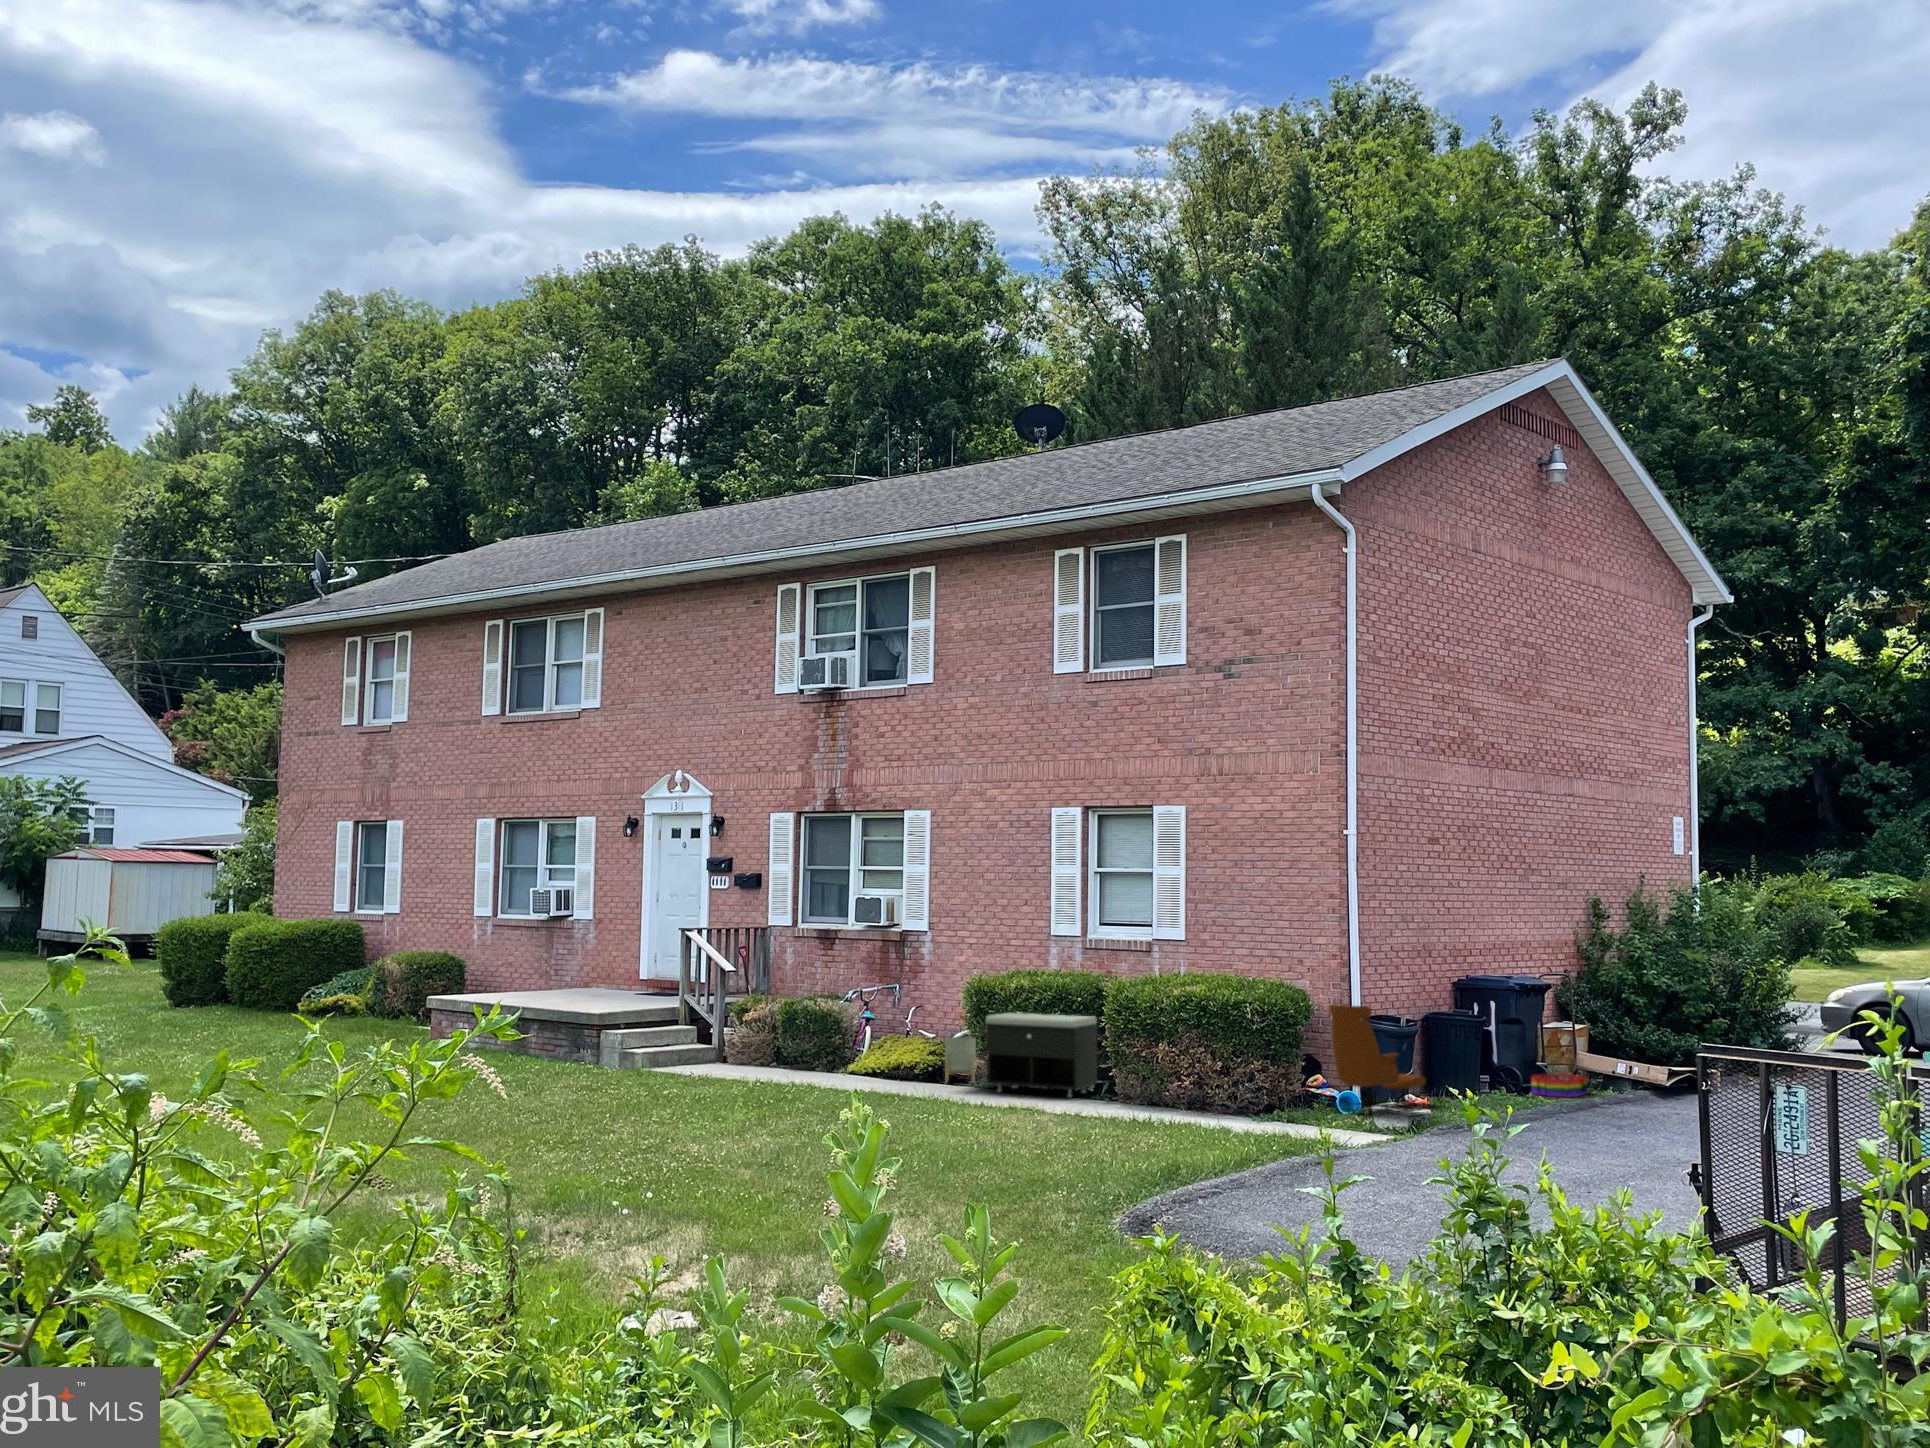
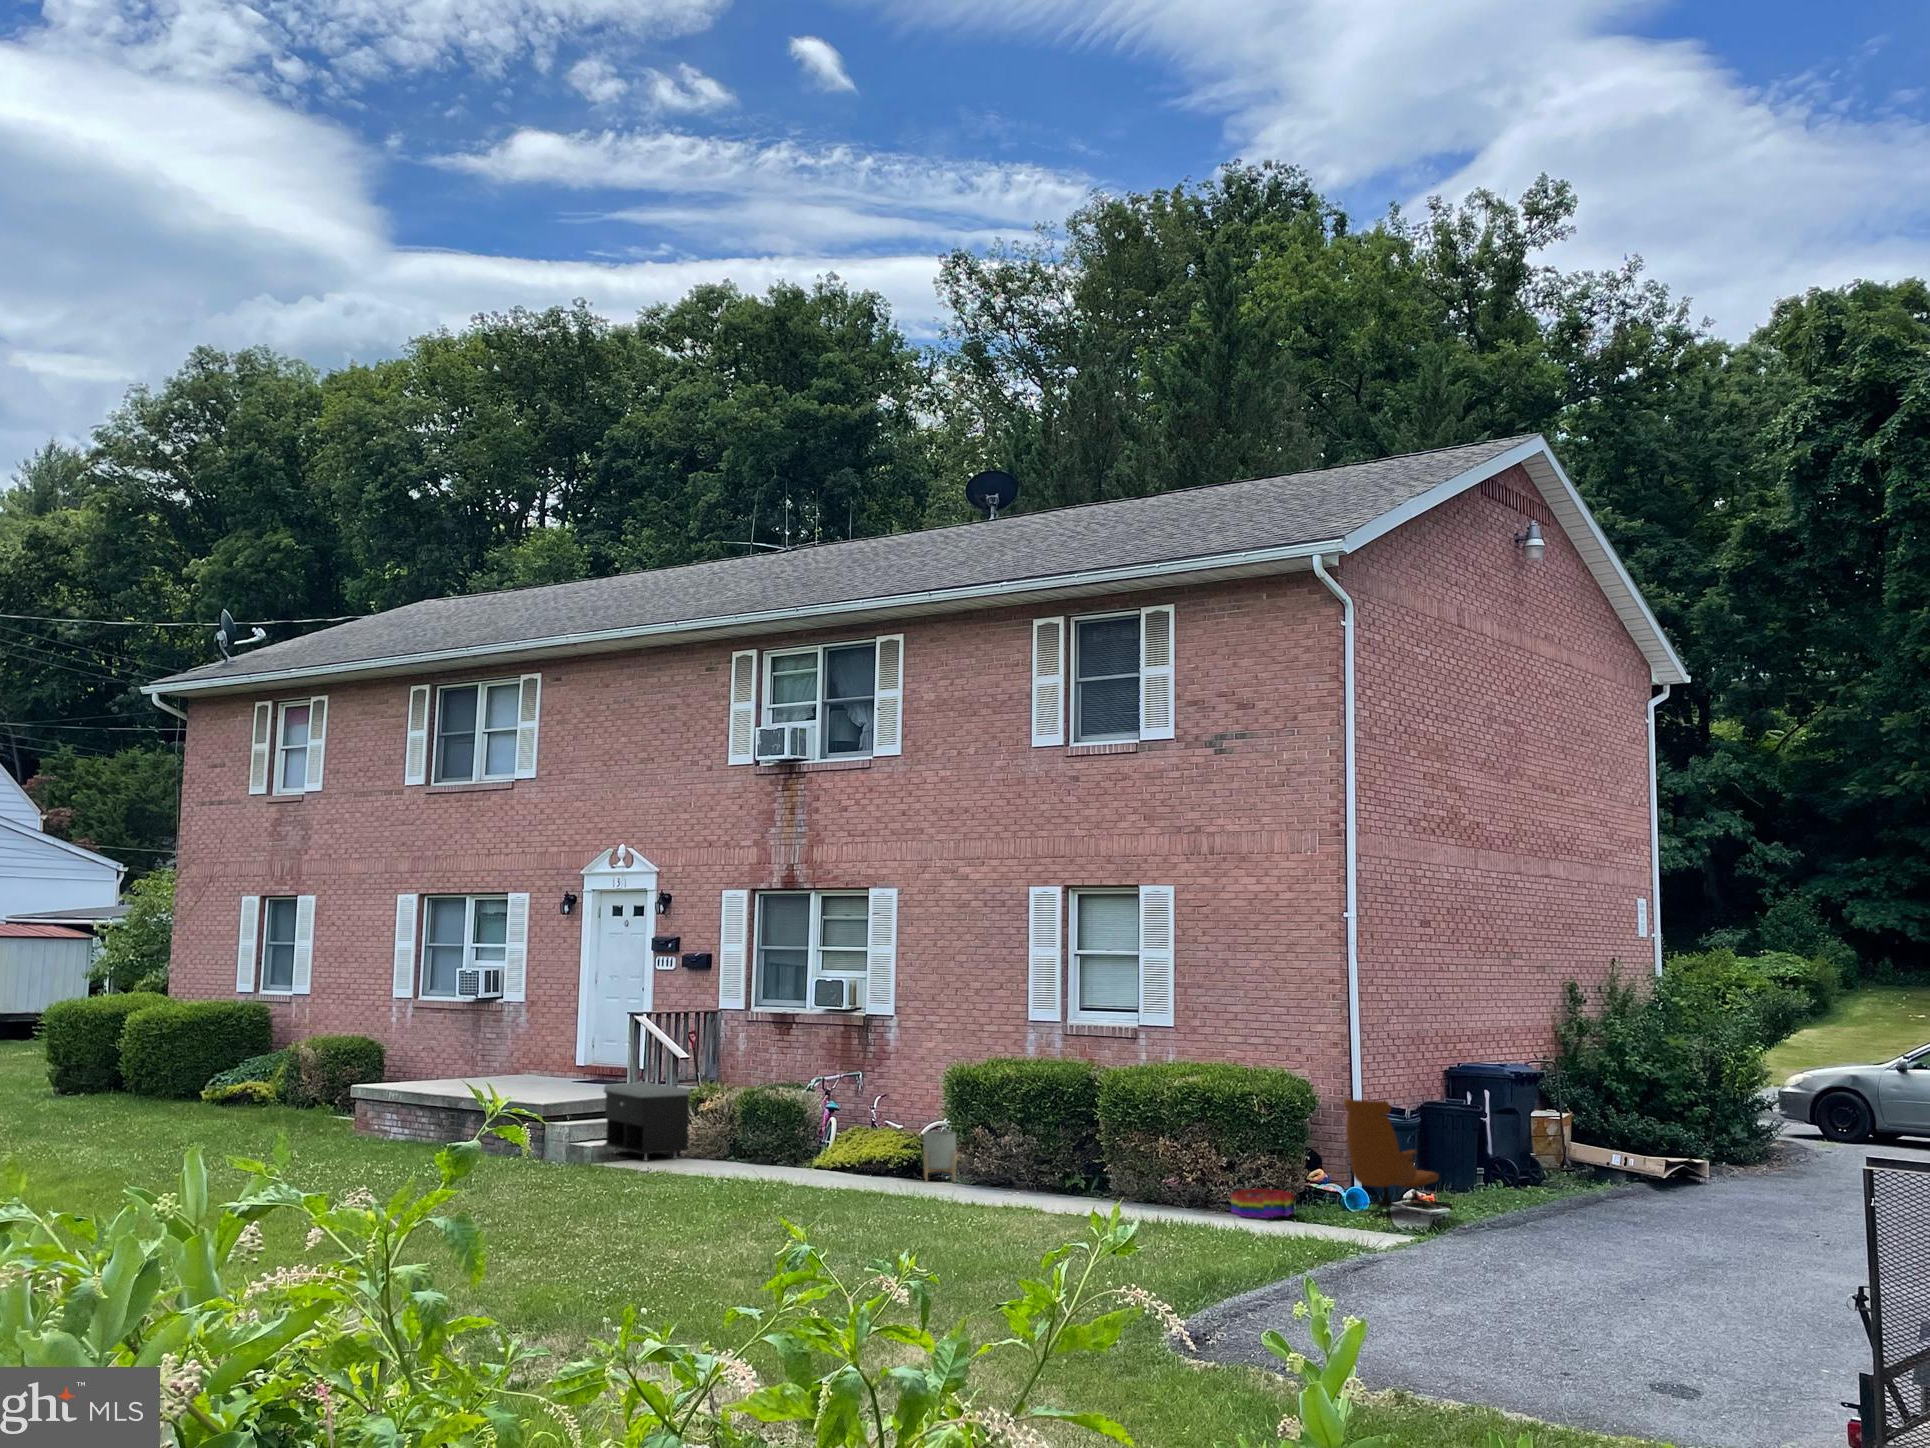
storage bench: present [986,1013,1097,1097] -> present [604,1082,689,1161]
storage bin: present [1531,1074,1587,1097] -> present [1231,1189,1294,1218]

